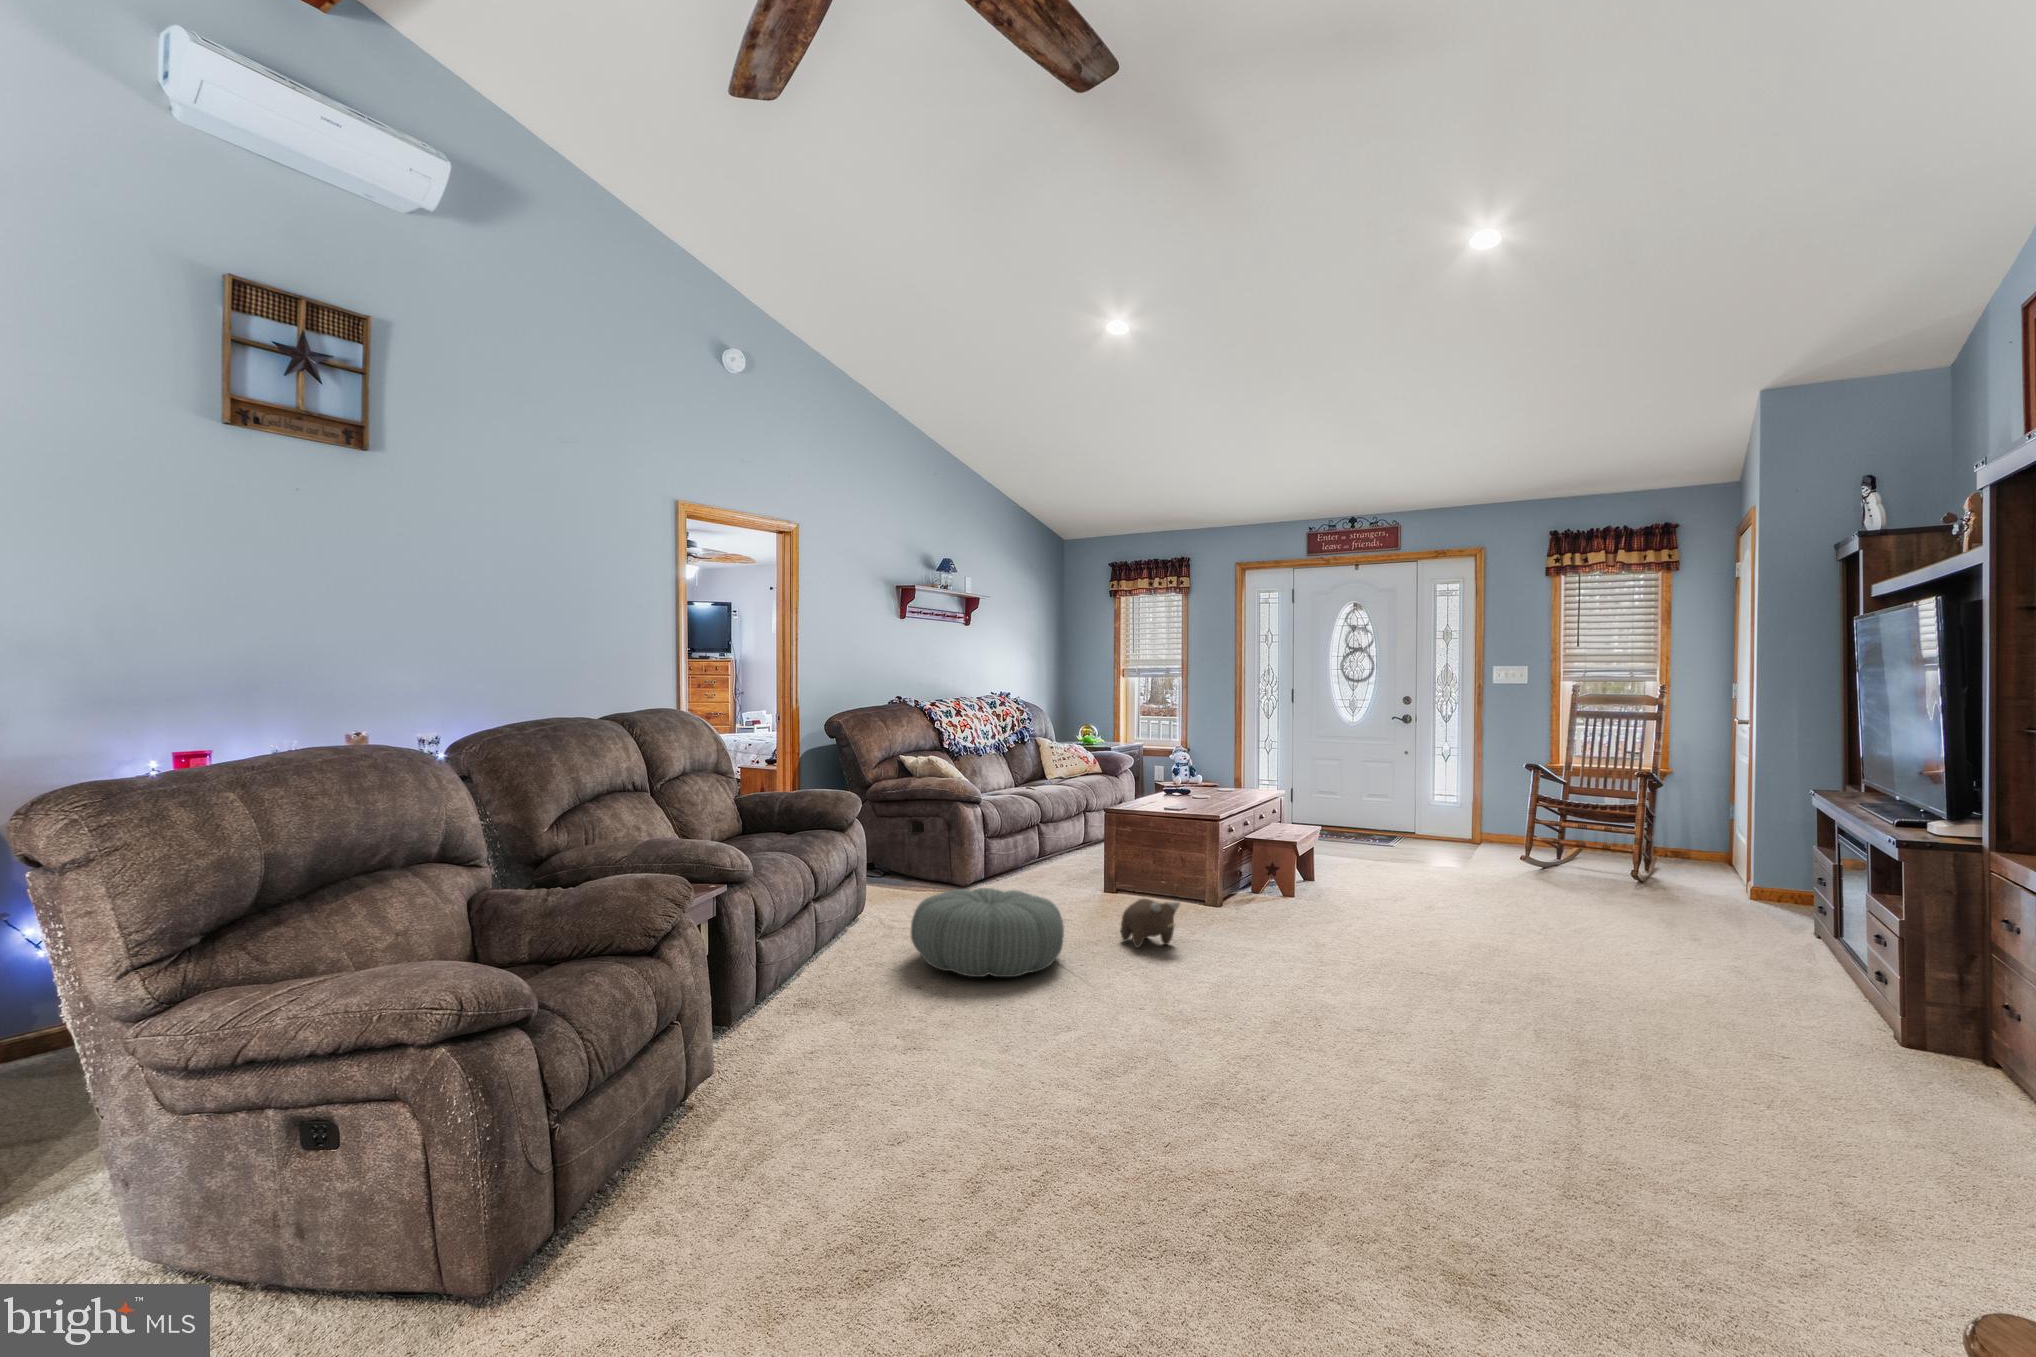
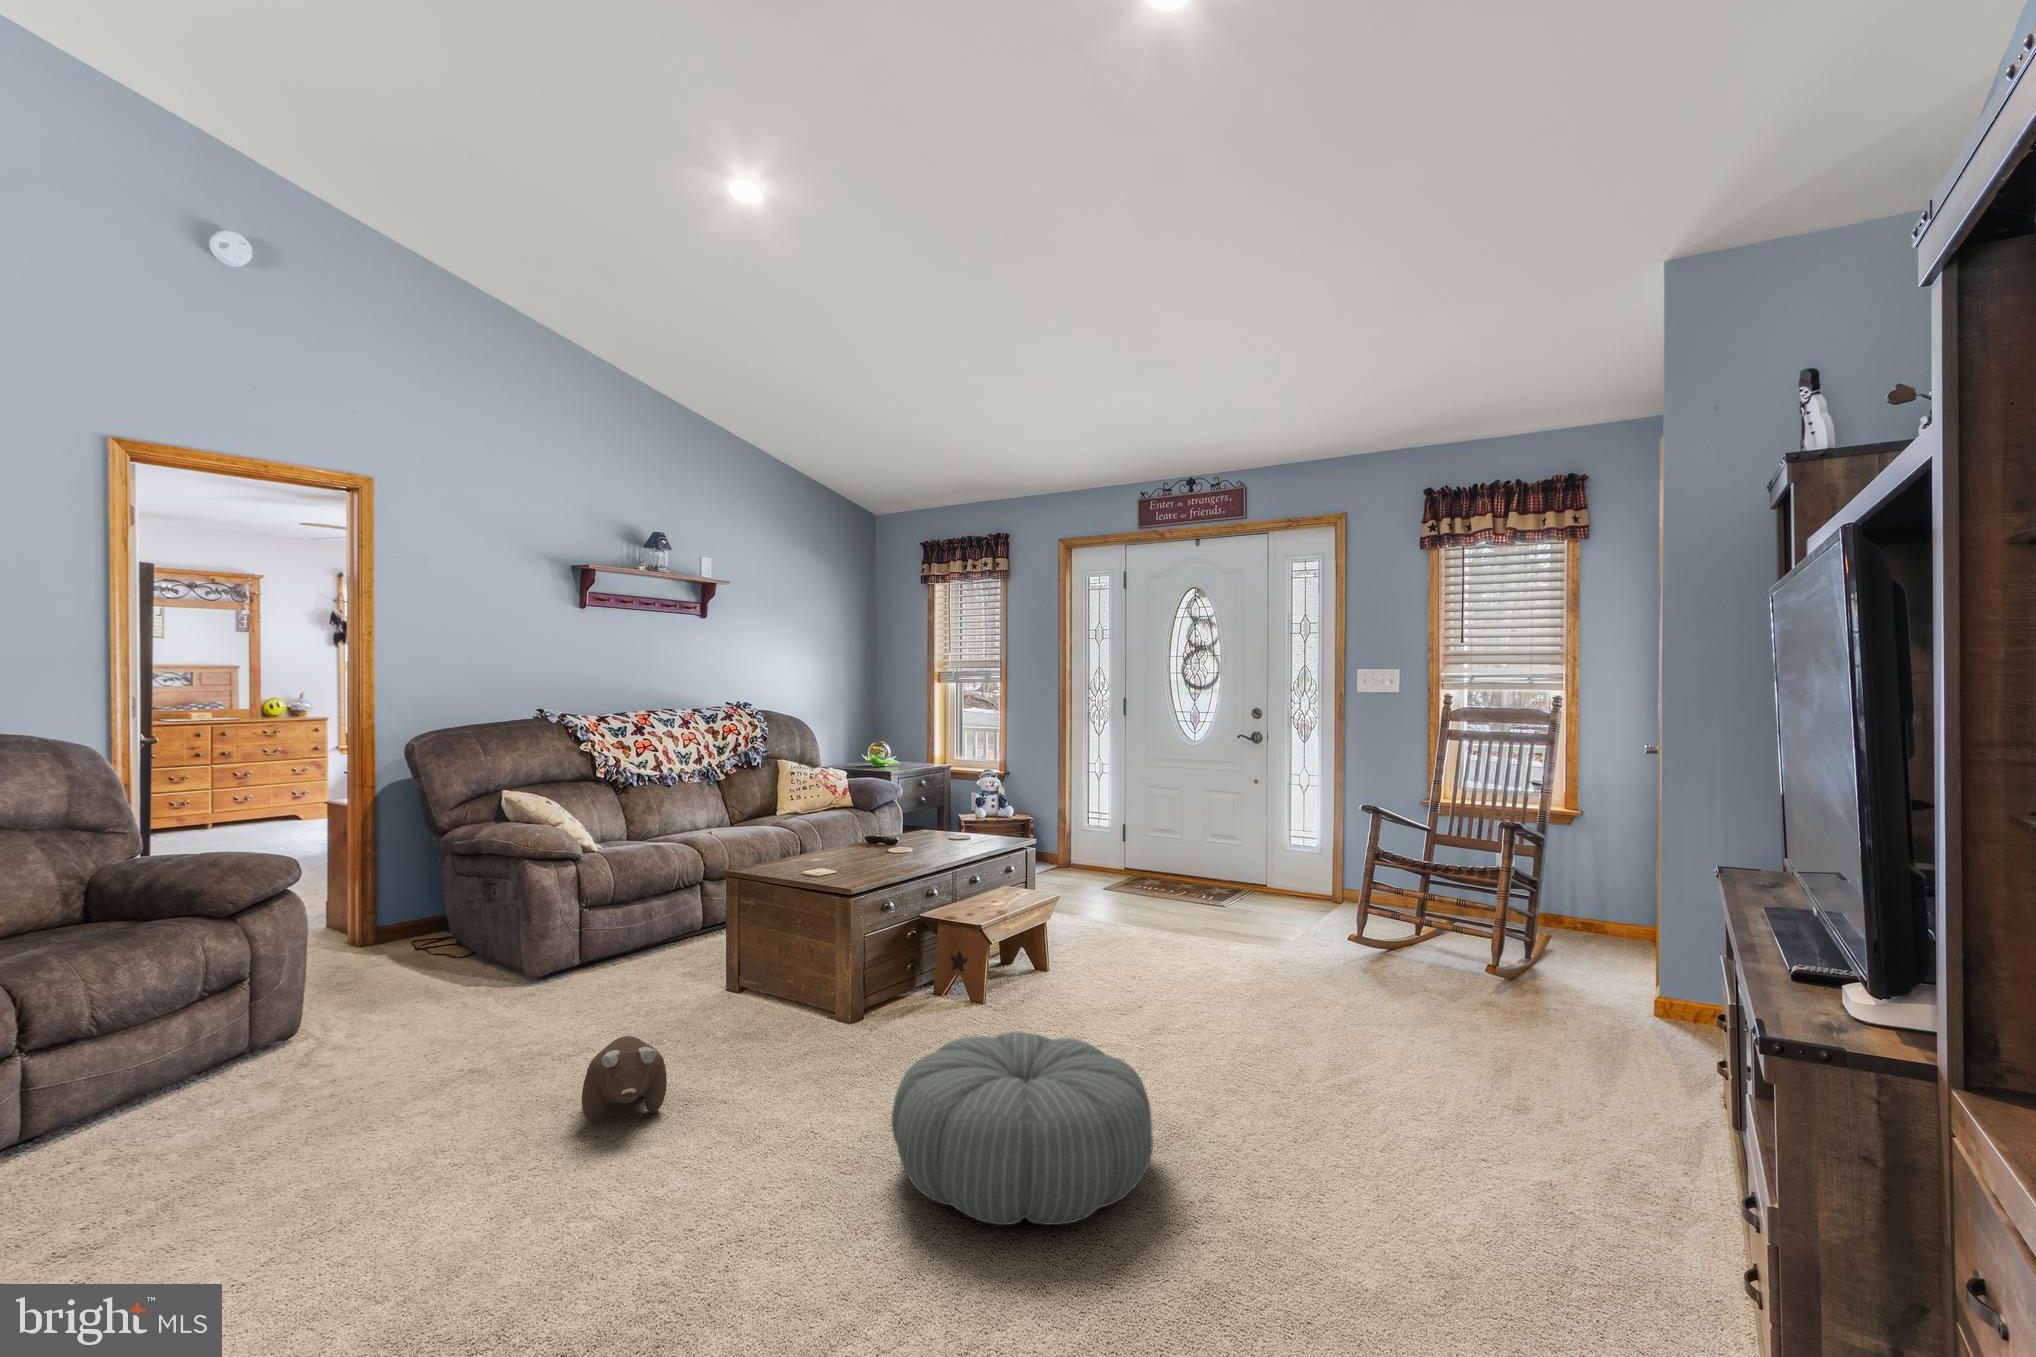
pouf: present [911,888,1064,977] -> present [892,1032,1153,1225]

